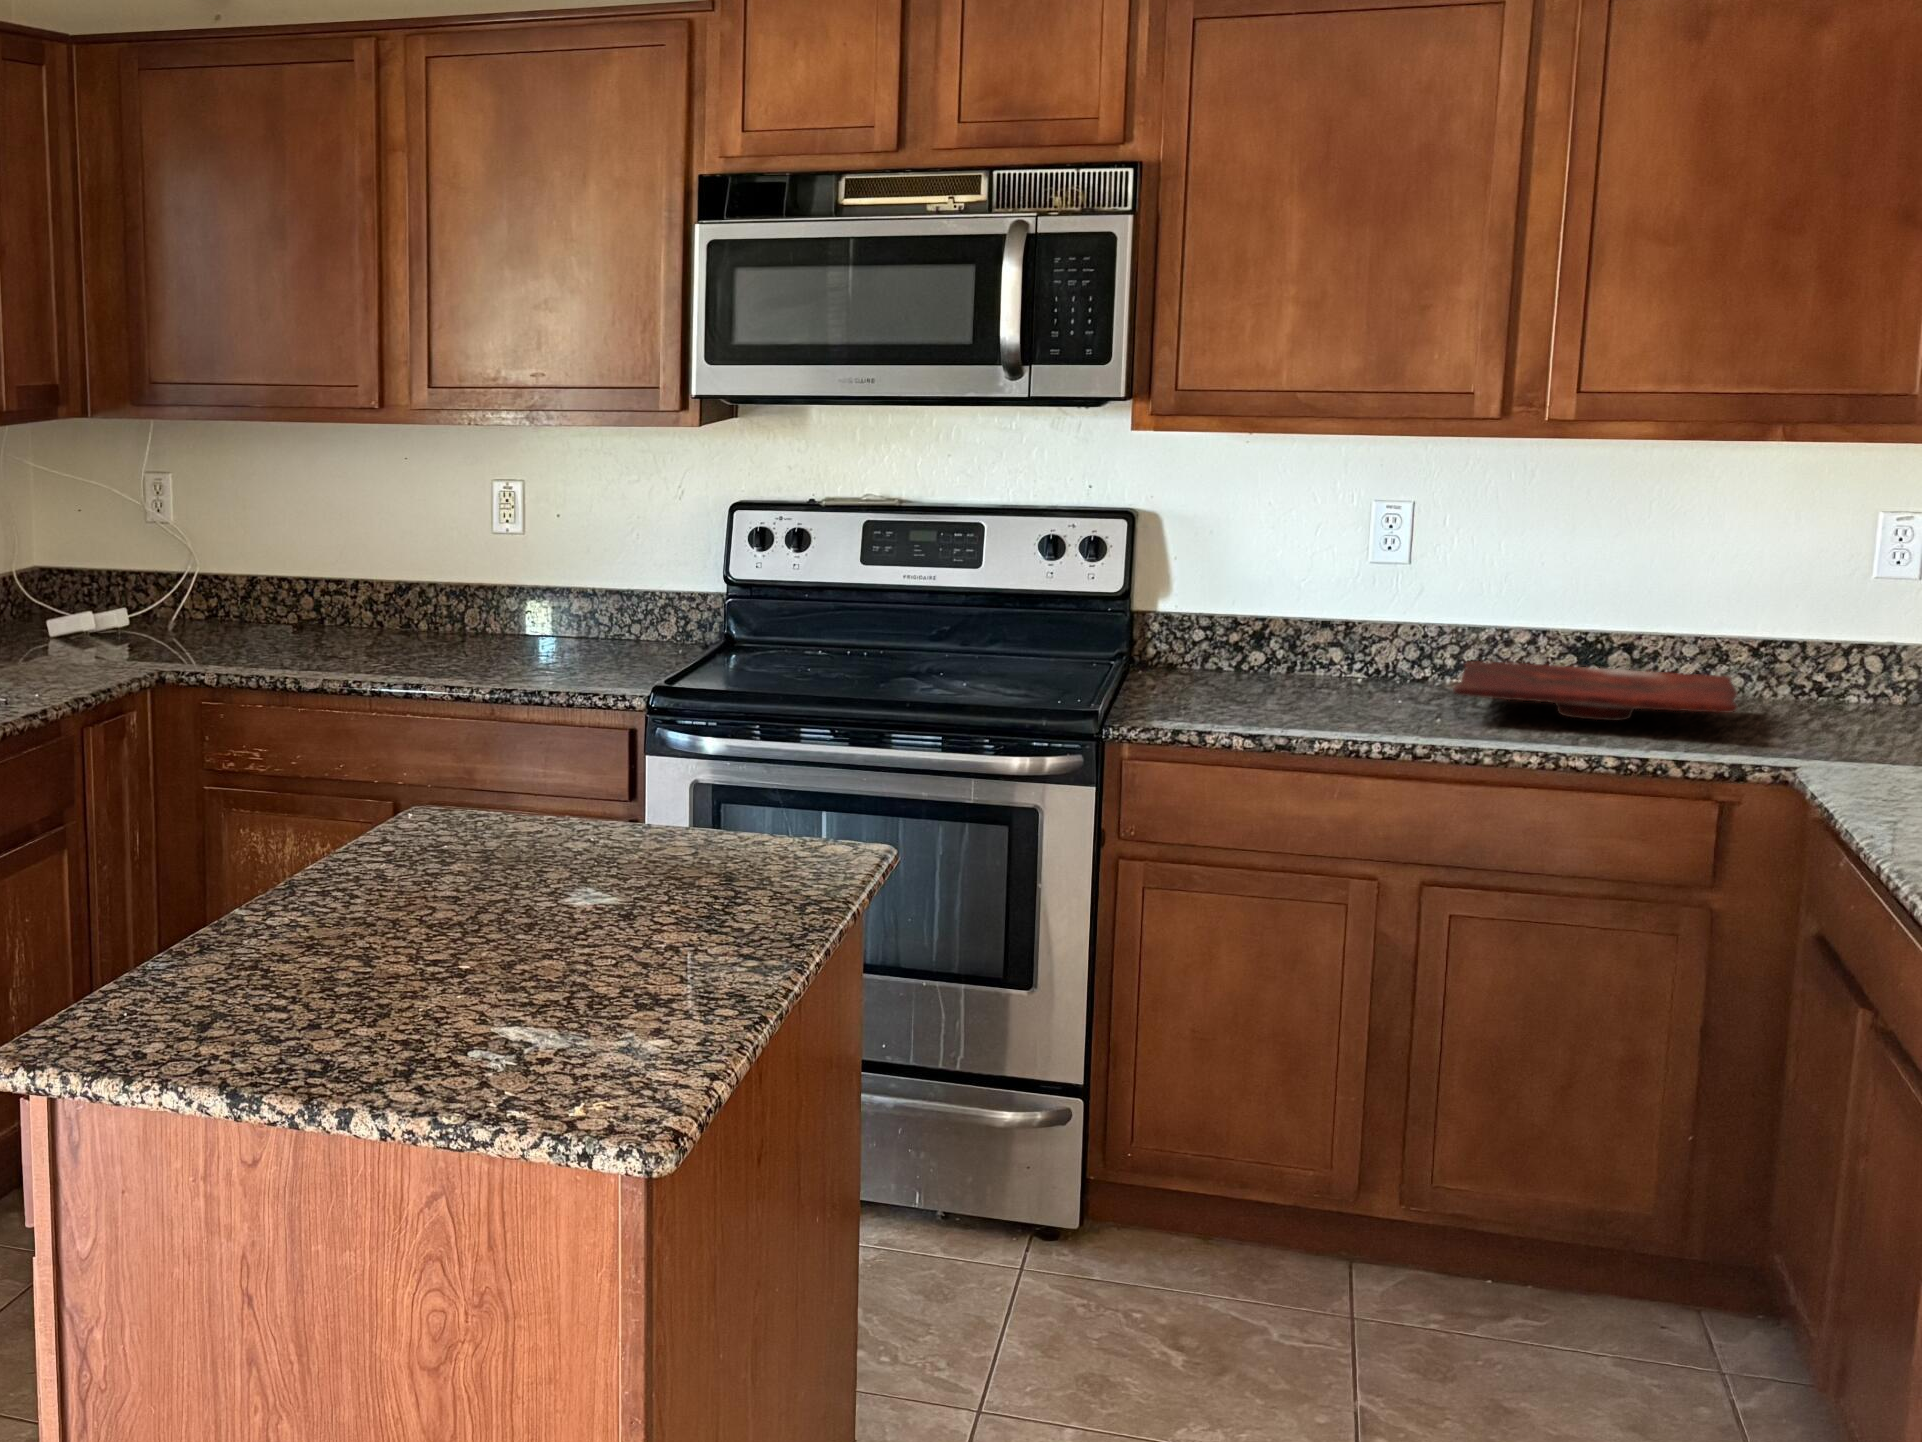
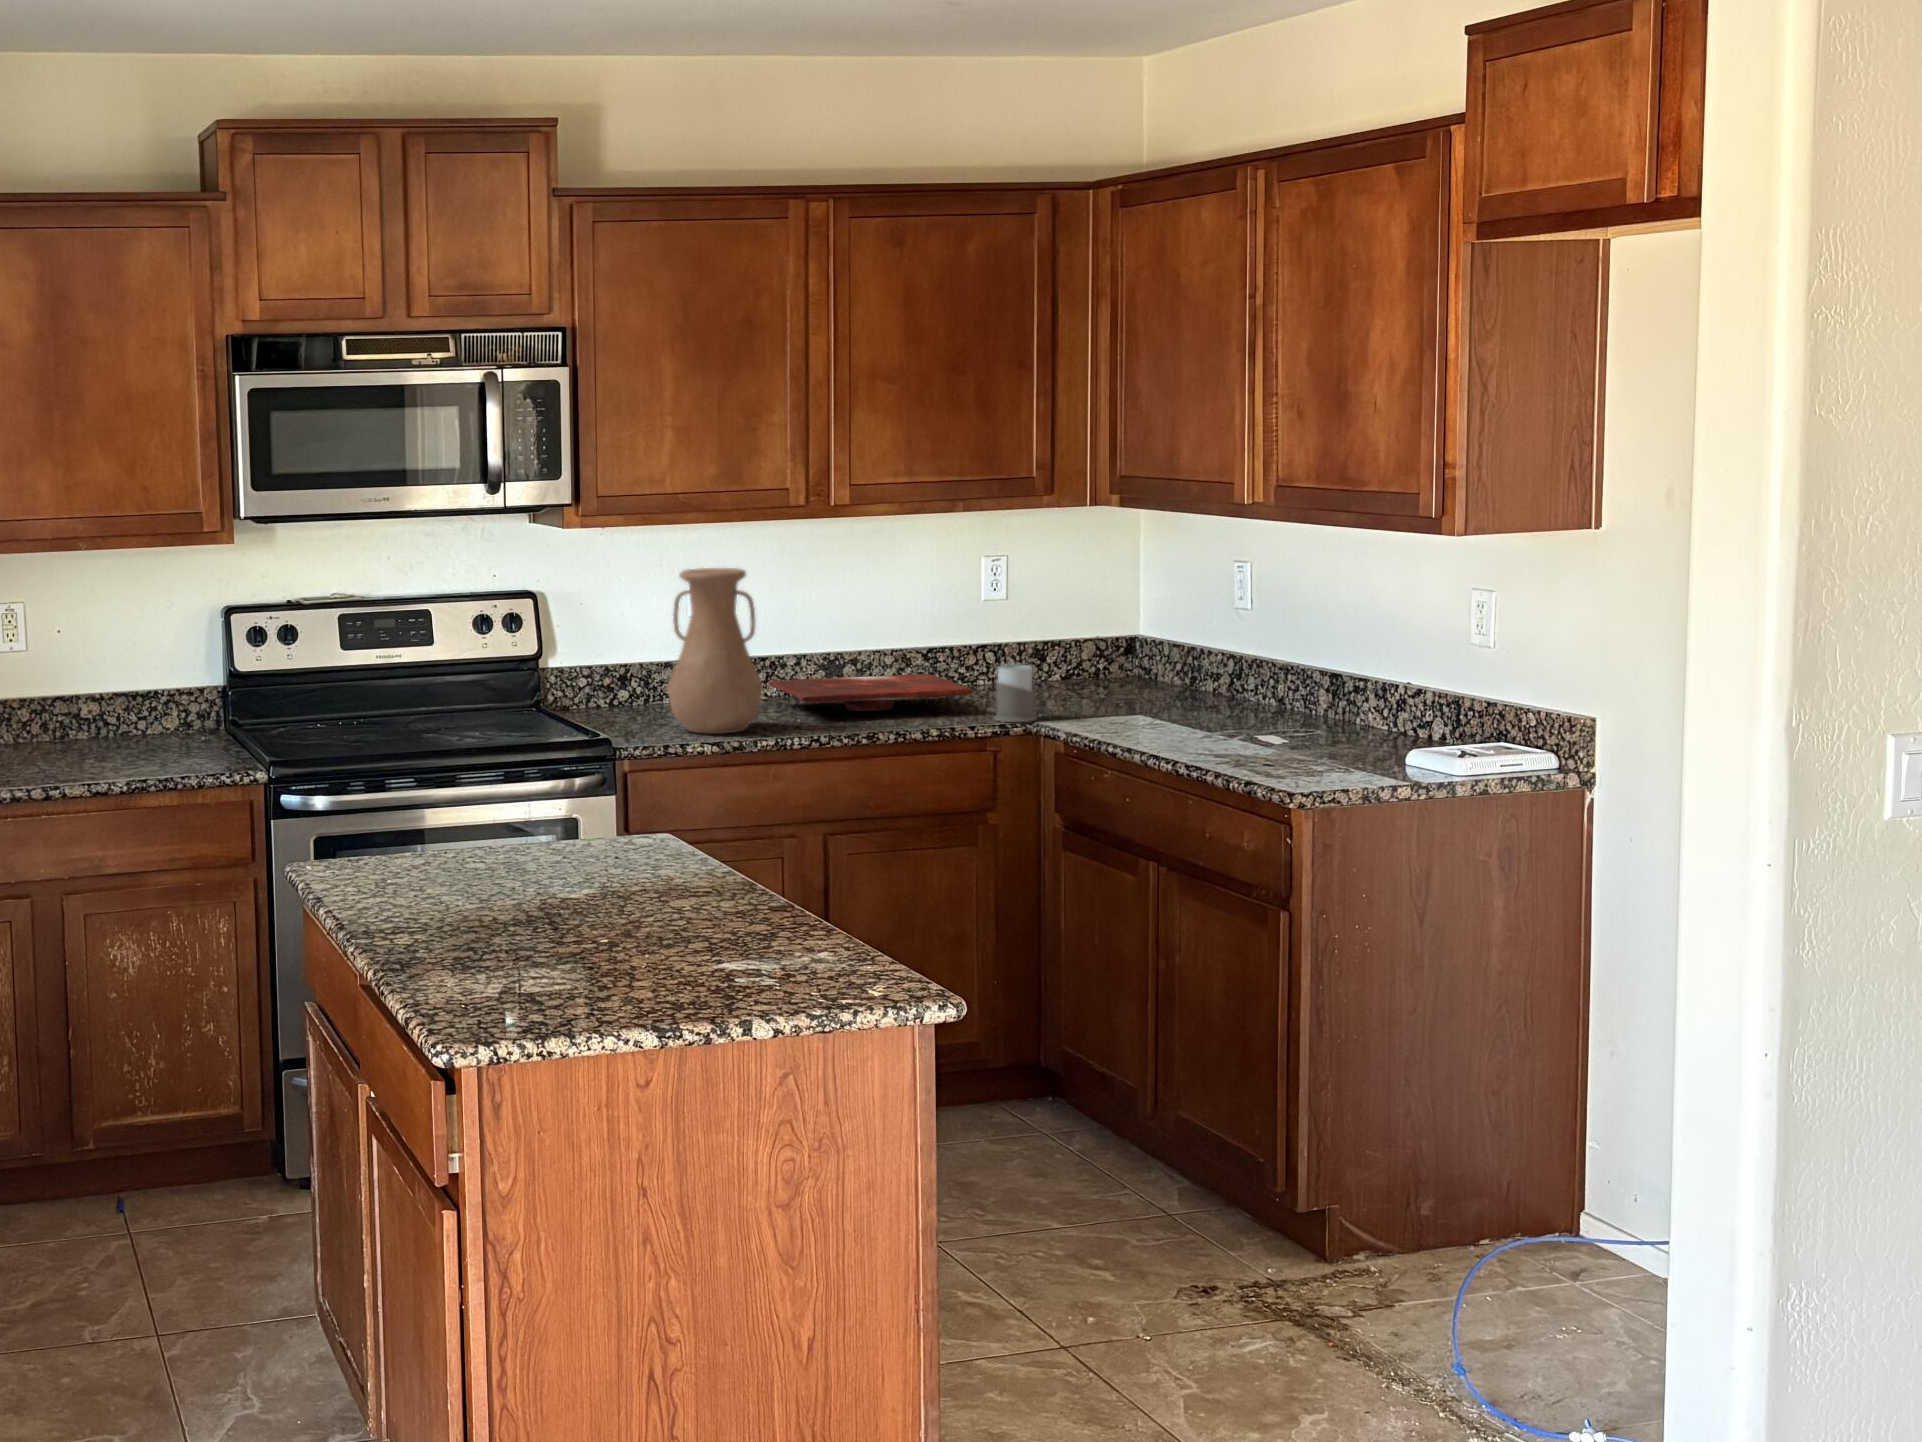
vase: none [1242,497,1381,724] -> present [667,568,763,734]
mug: none [1748,676,1848,765] -> present [994,665,1046,722]

